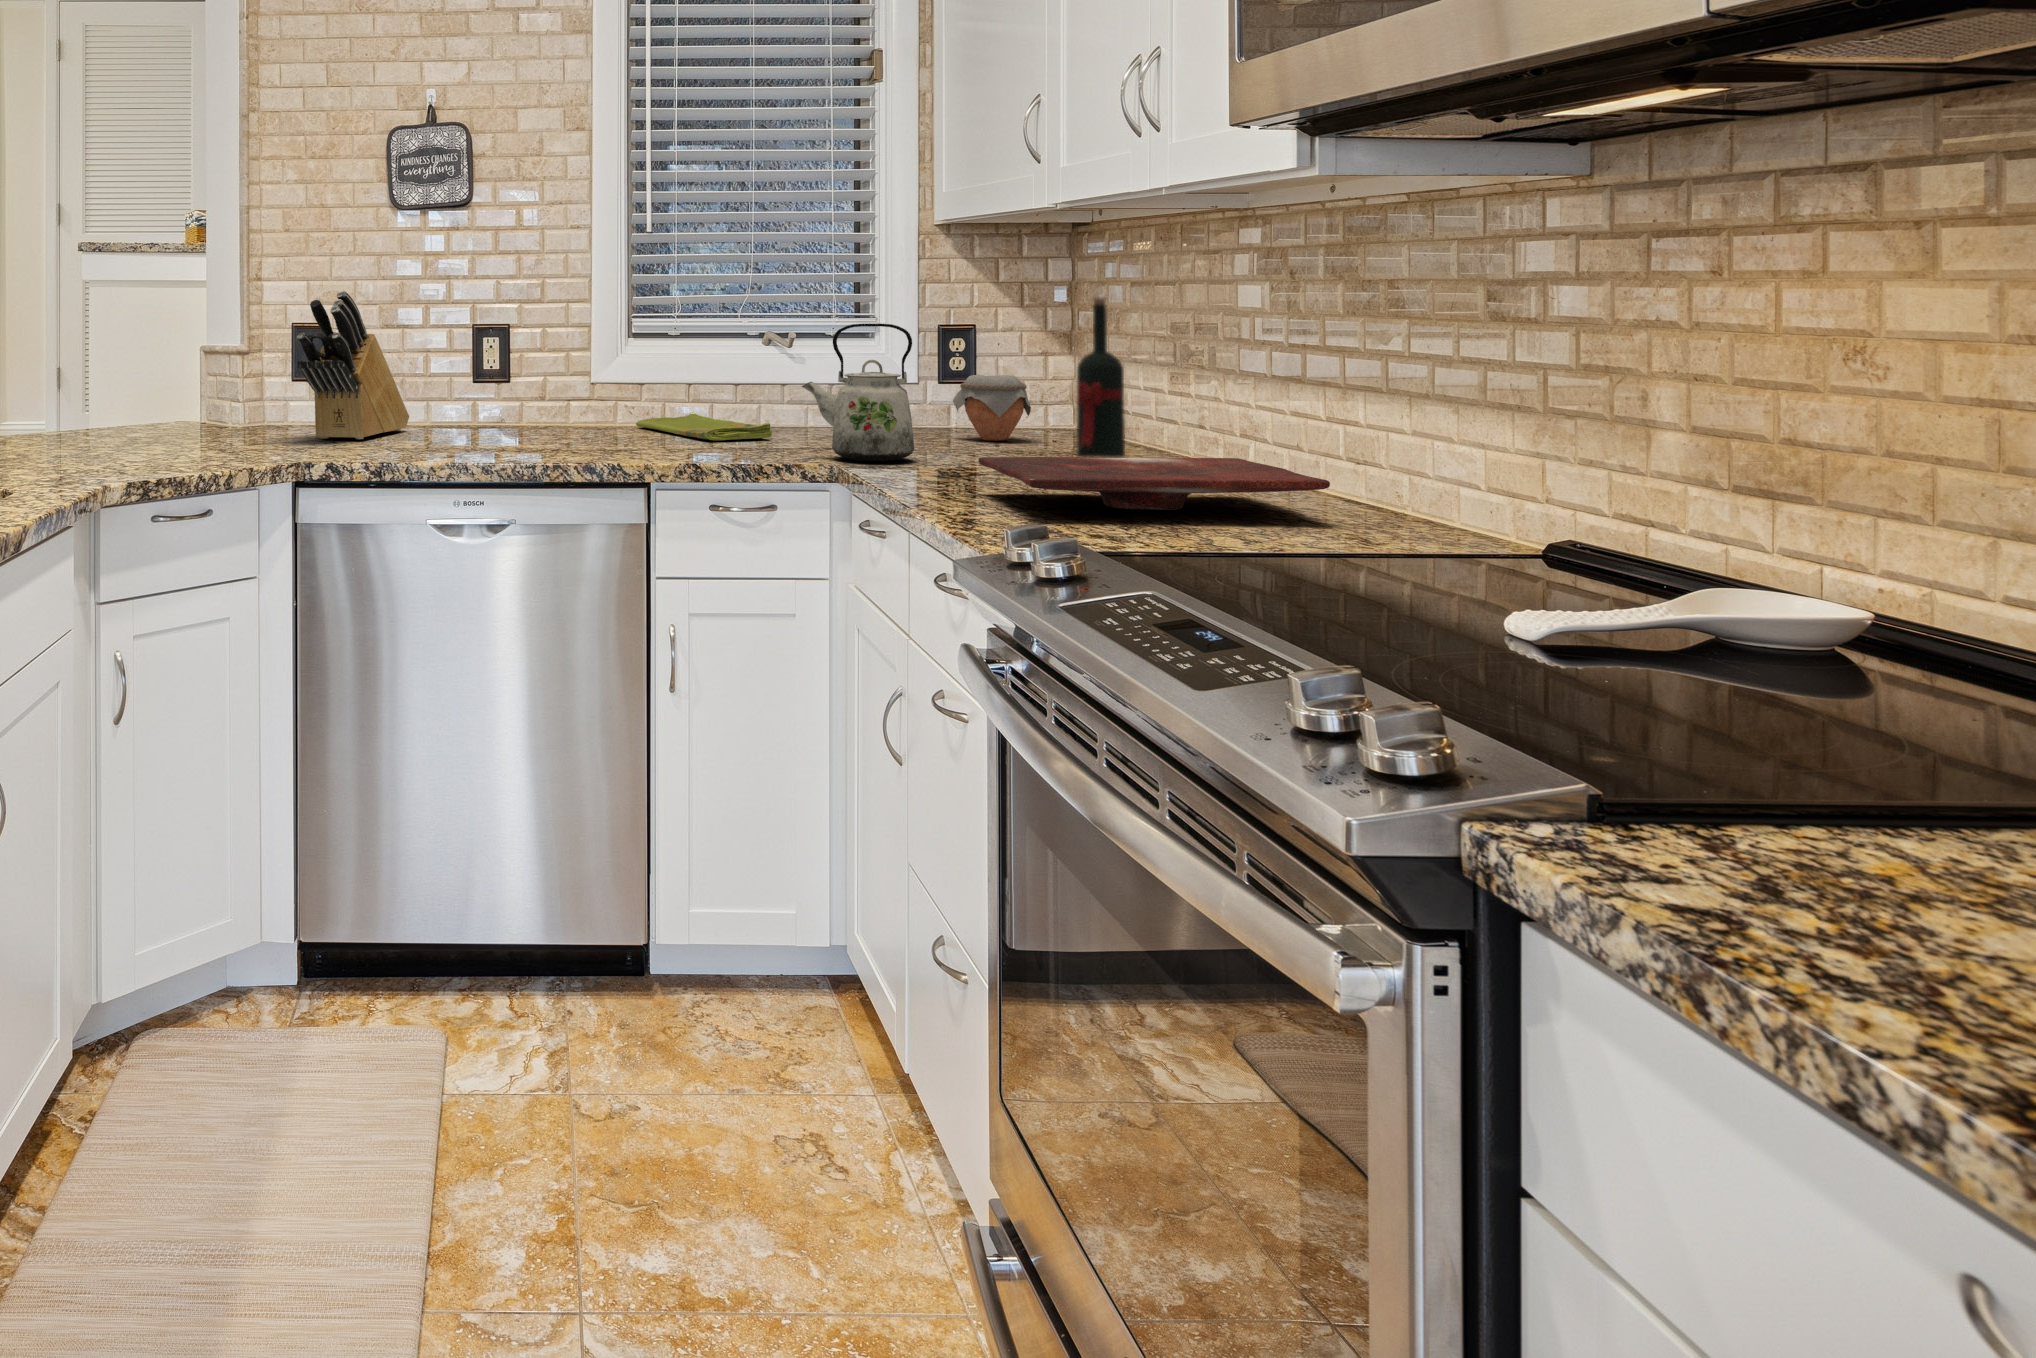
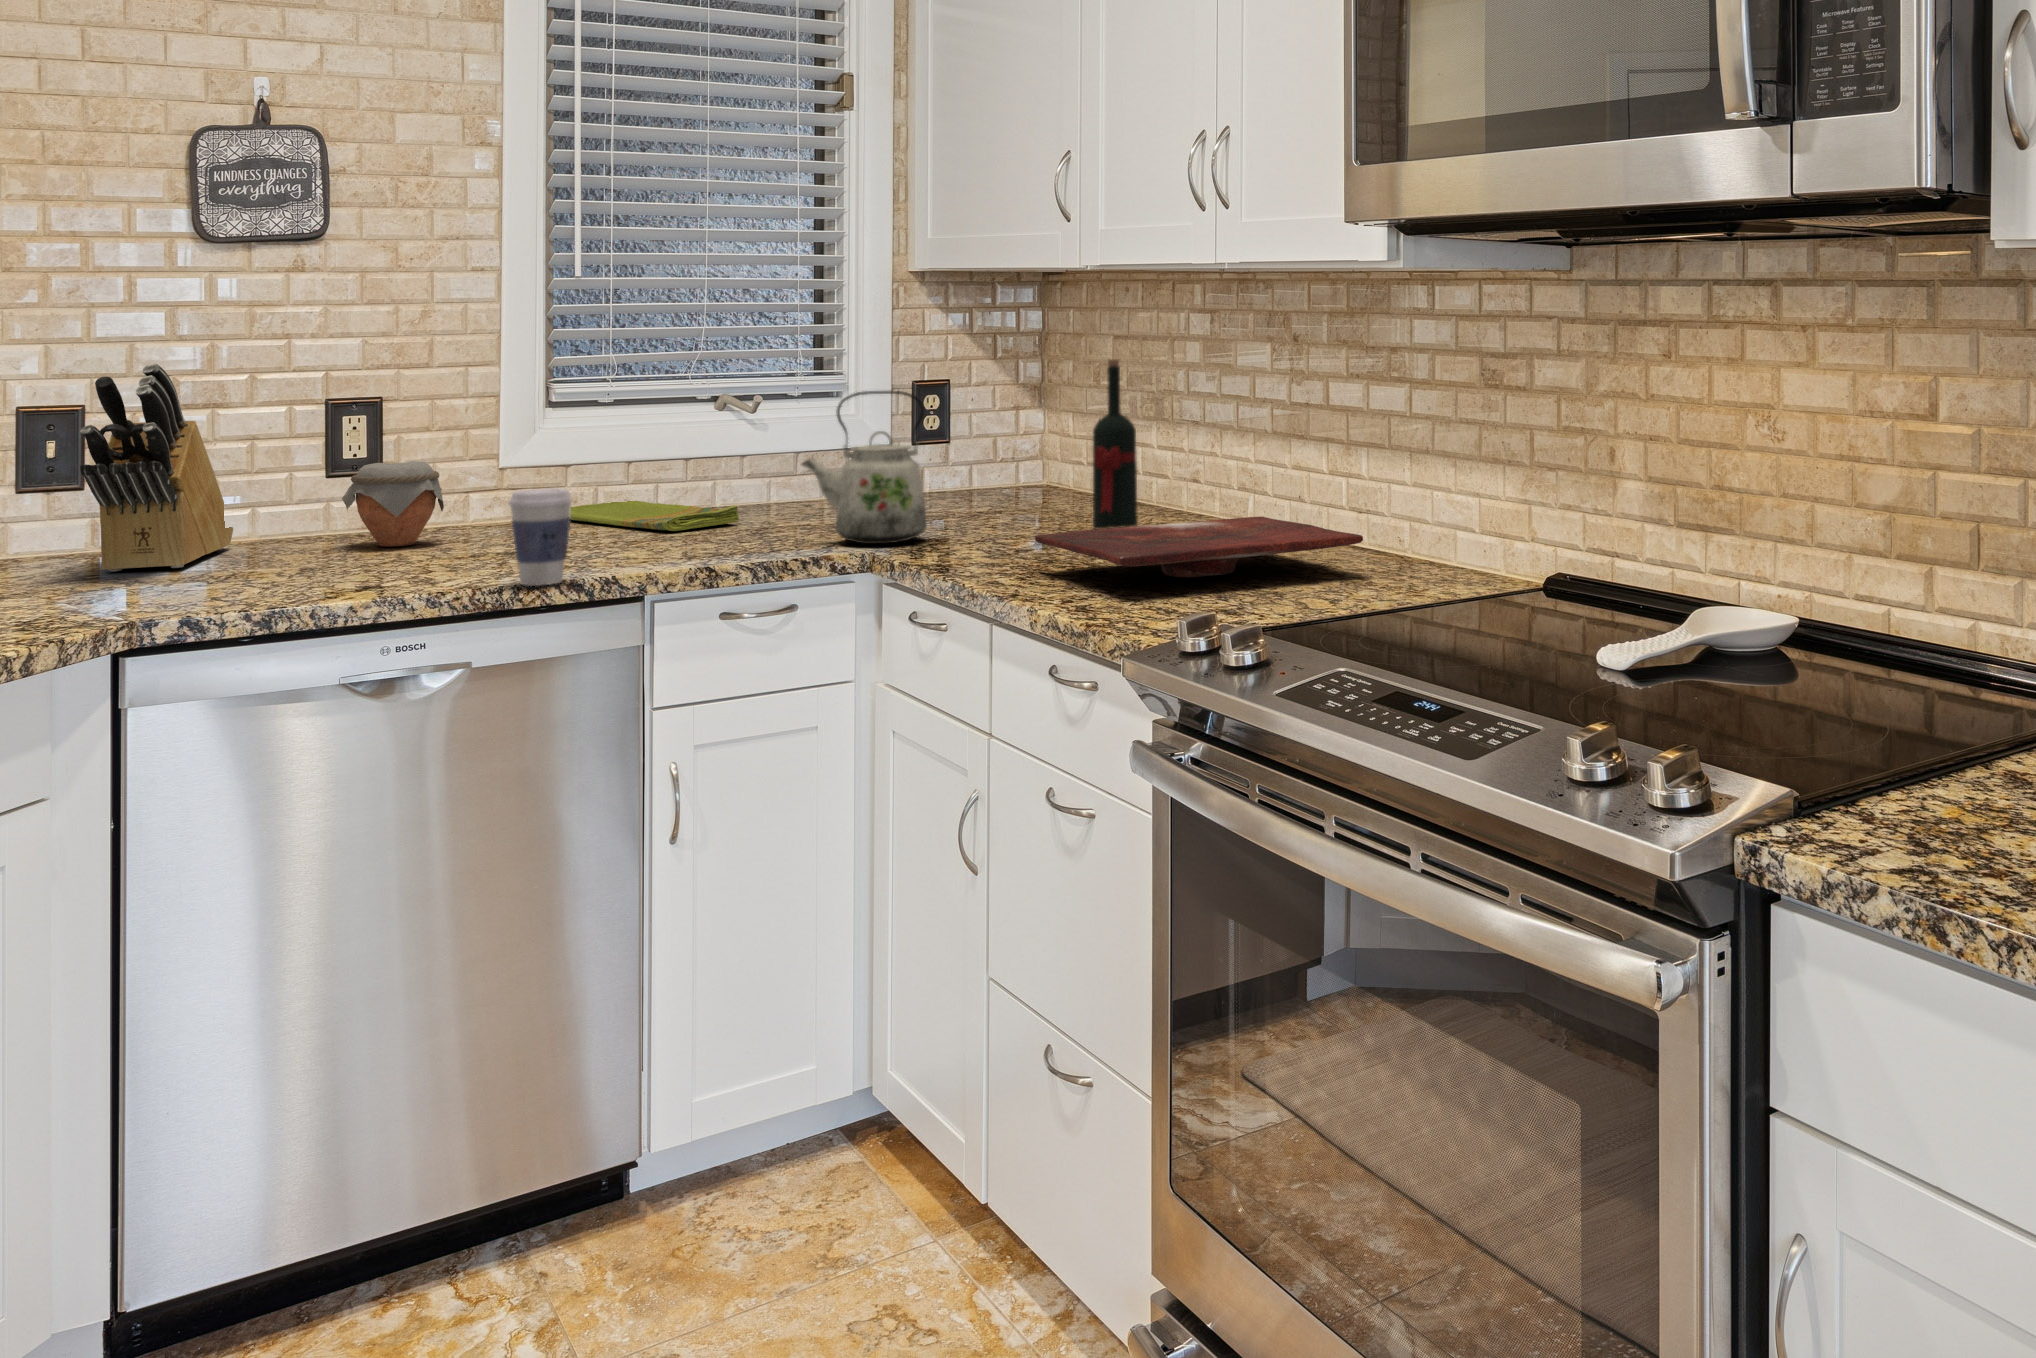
jar: present [953,375,1031,441] -> present [342,461,444,547]
coffee cup: none [545,392,594,468] -> present [509,488,572,586]

